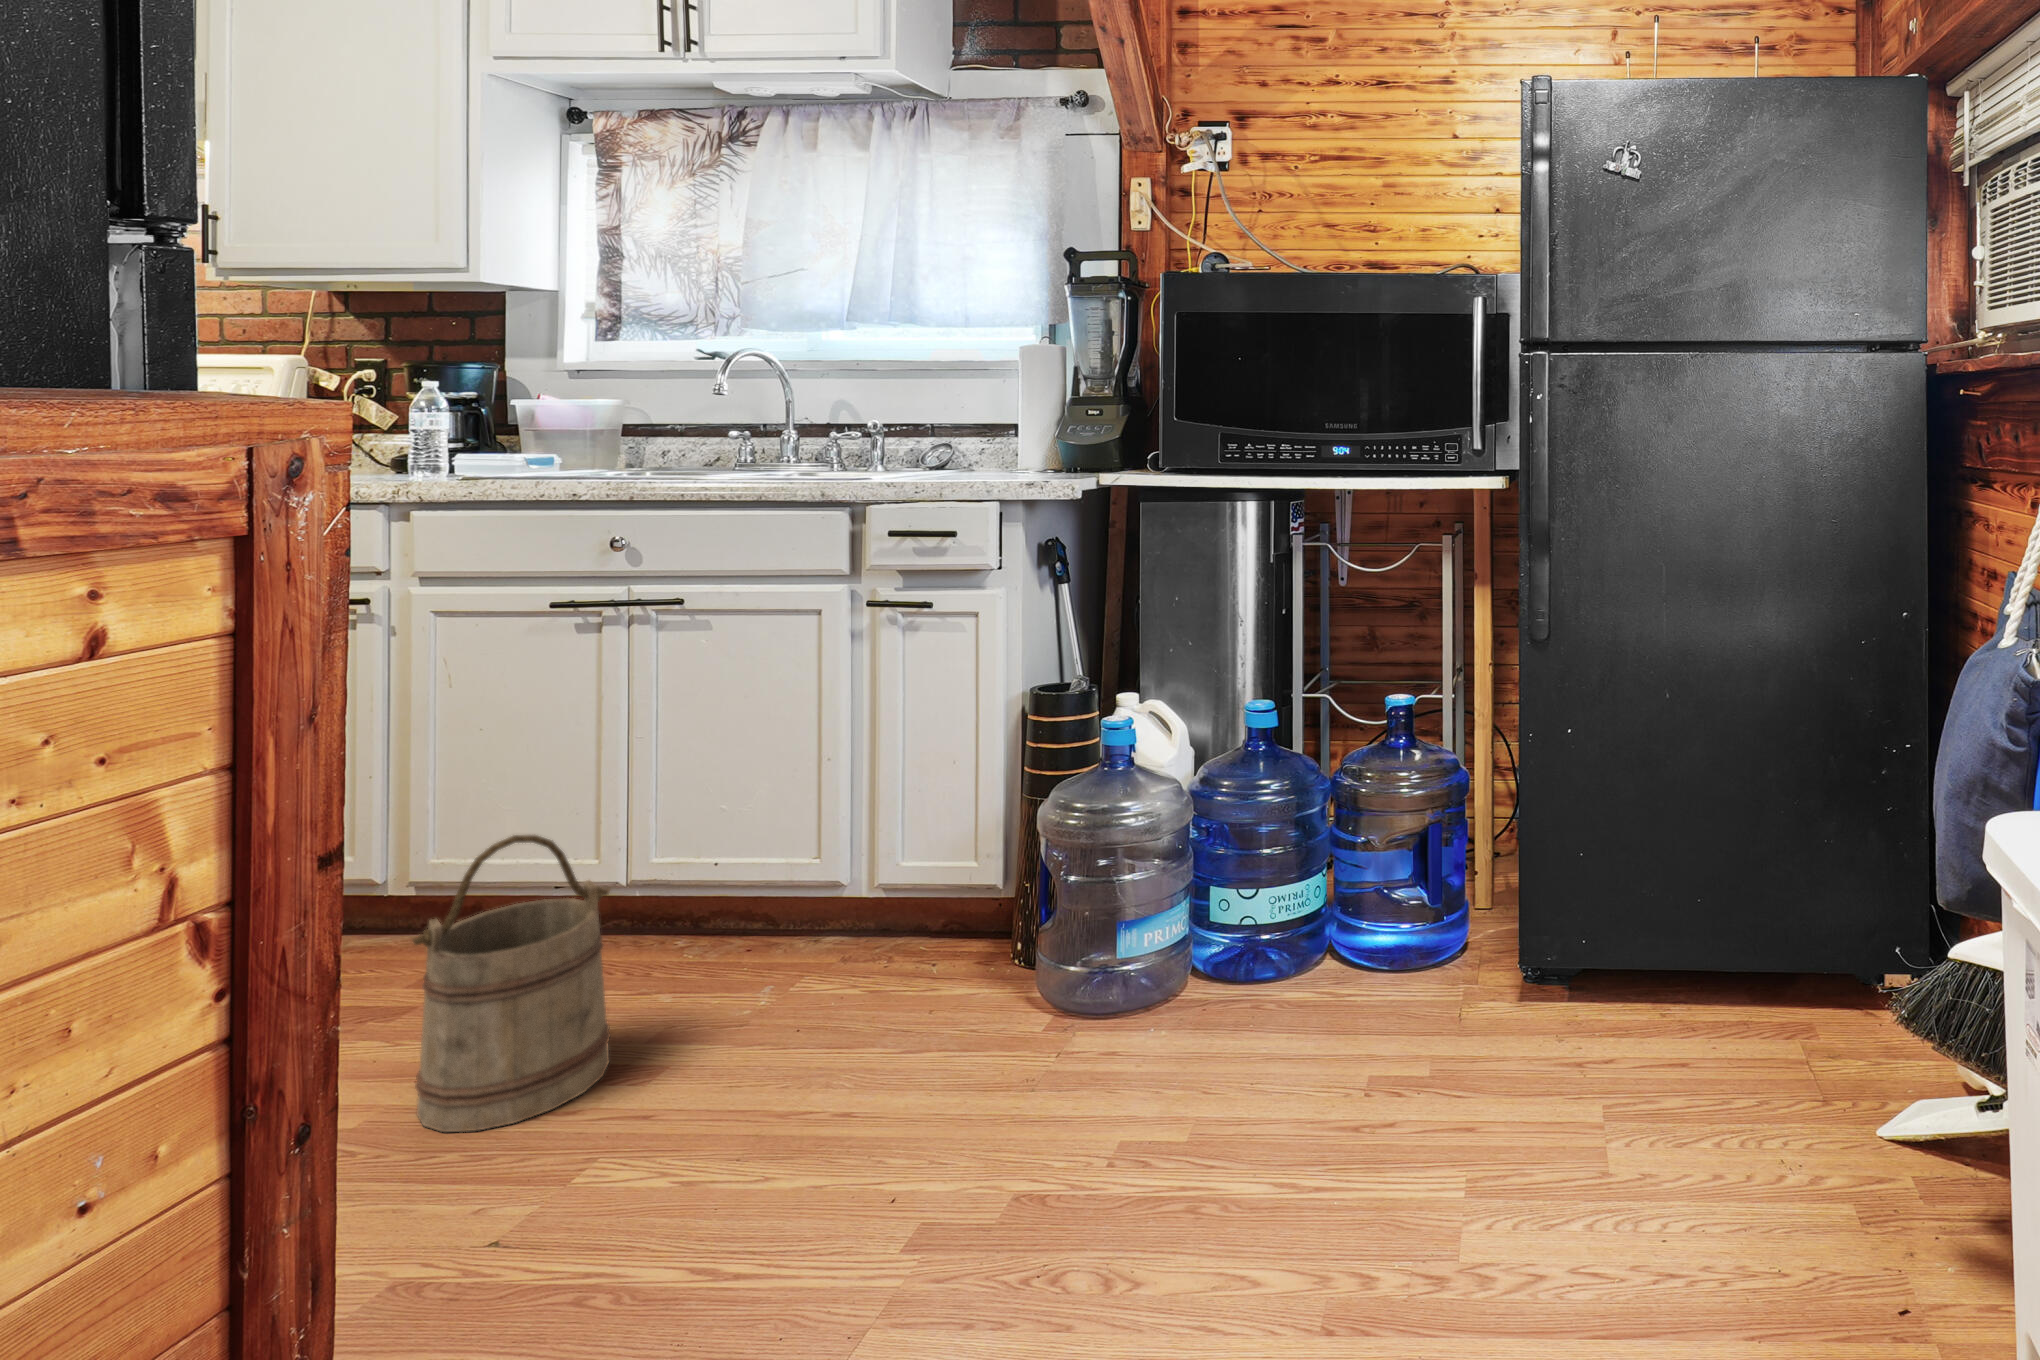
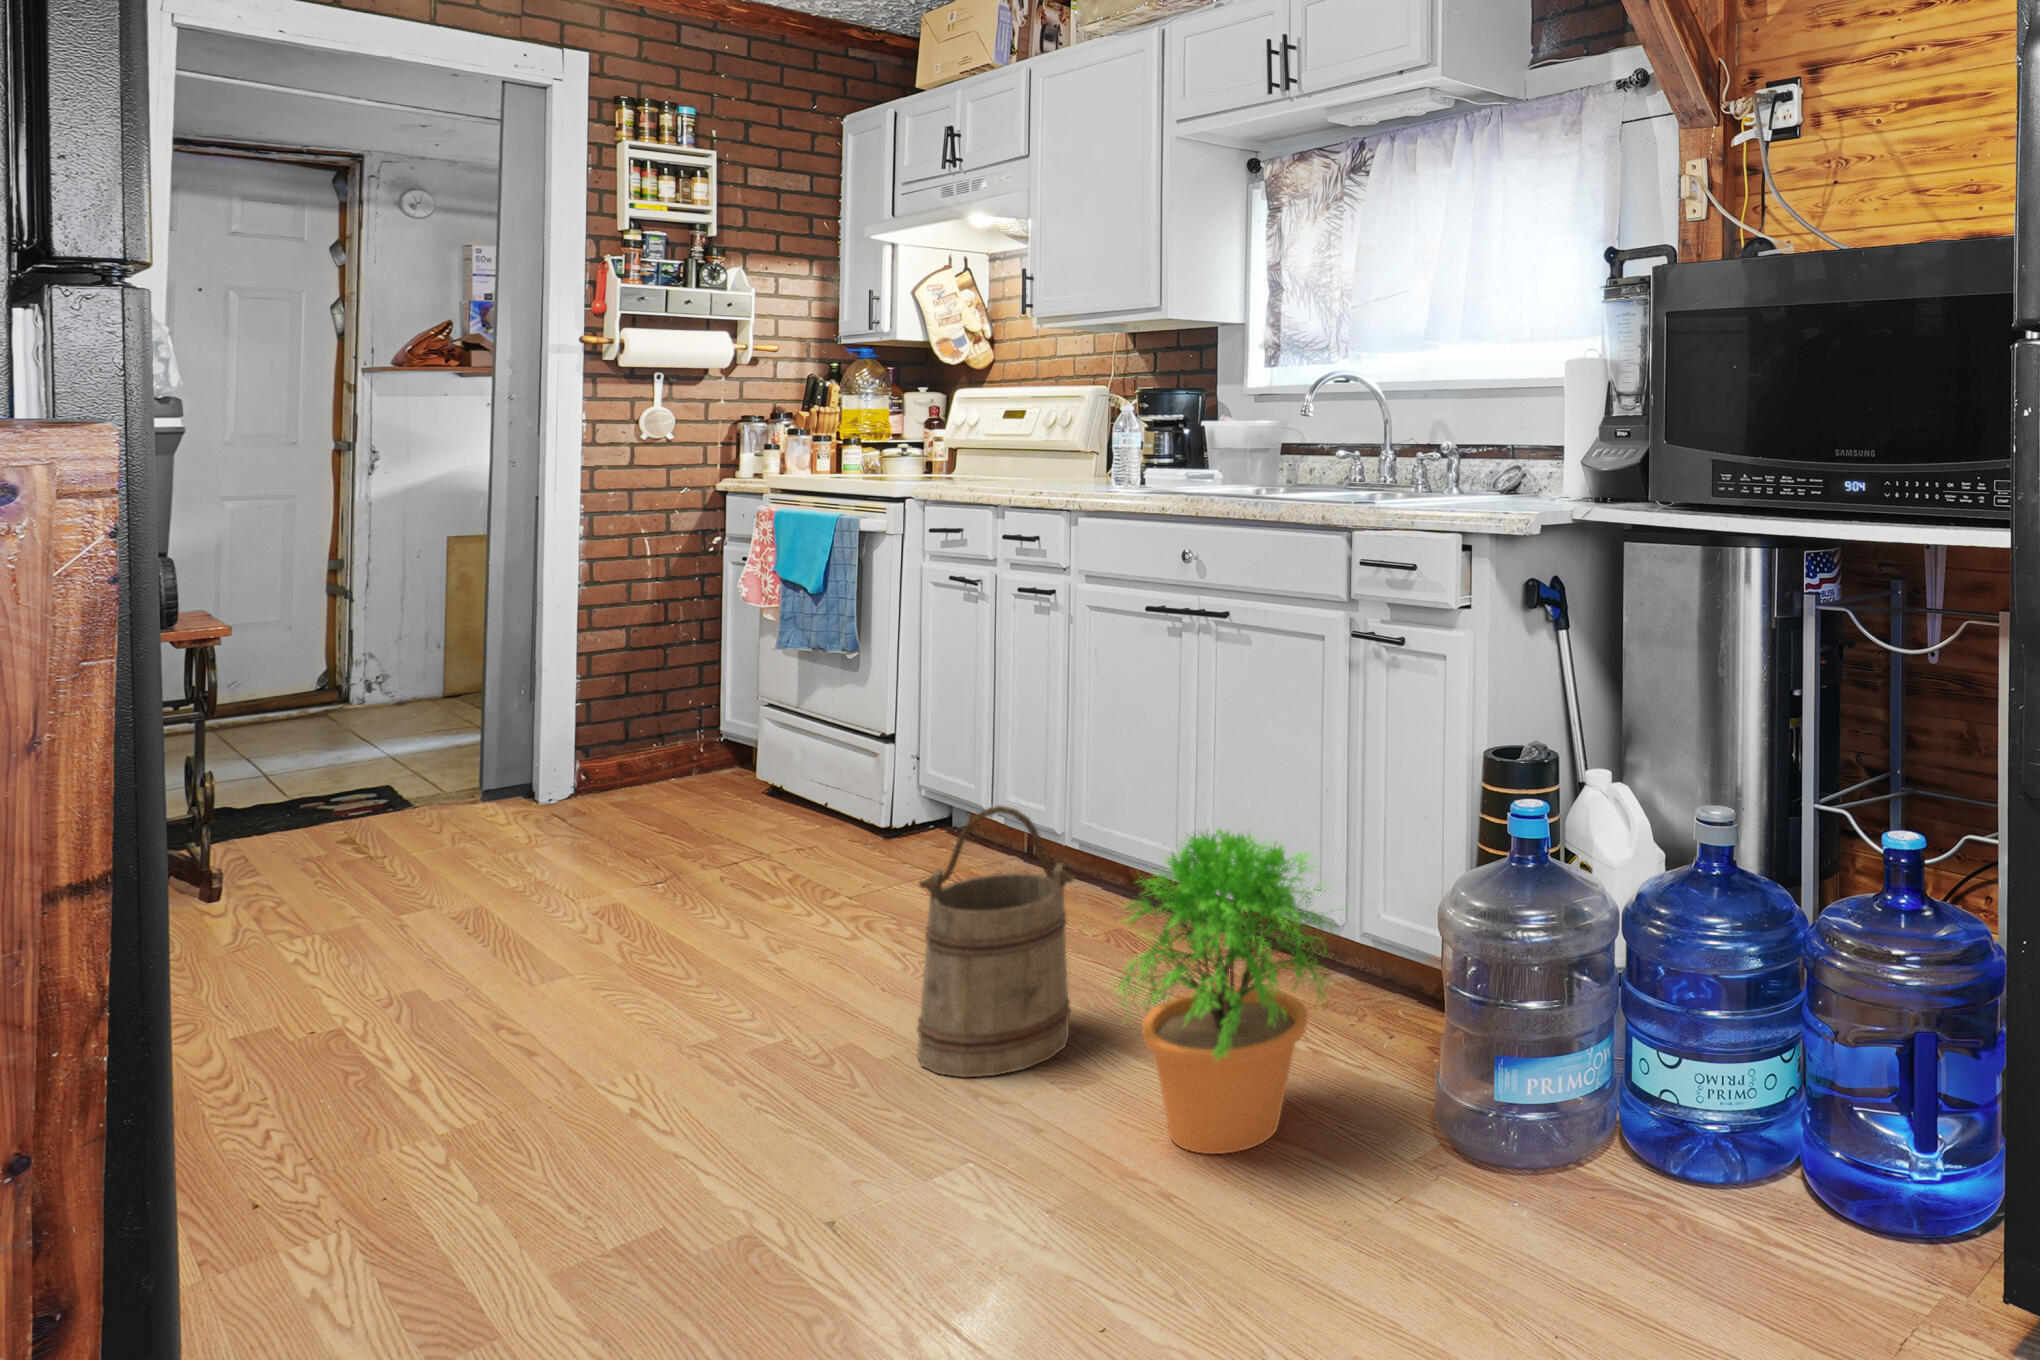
potted plant: none [755,793,970,1090] -> present [1109,829,1336,1154]

